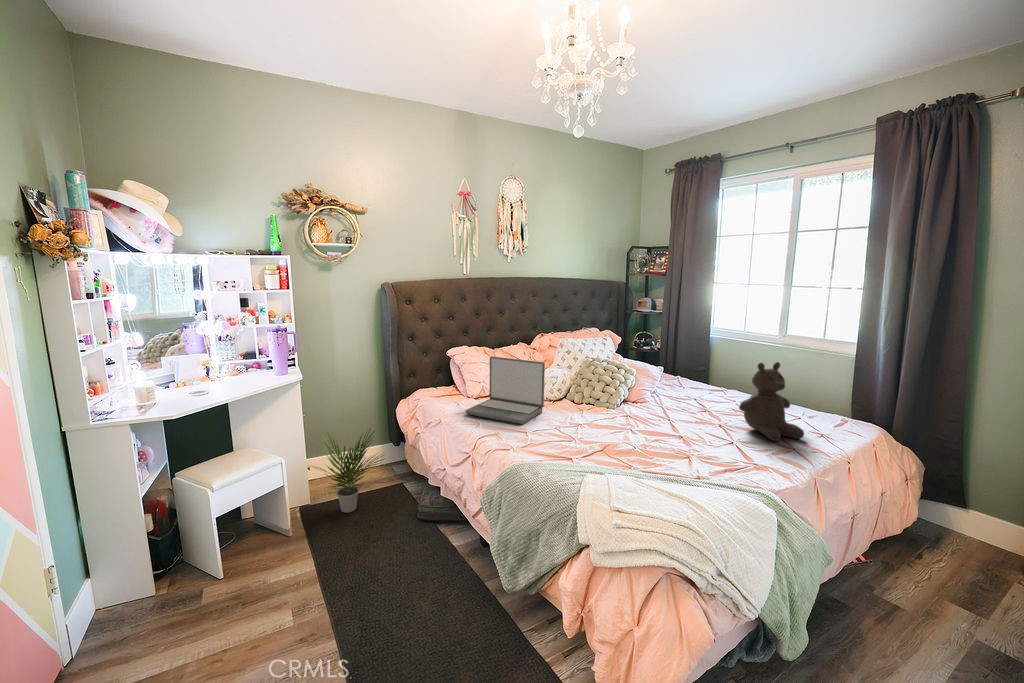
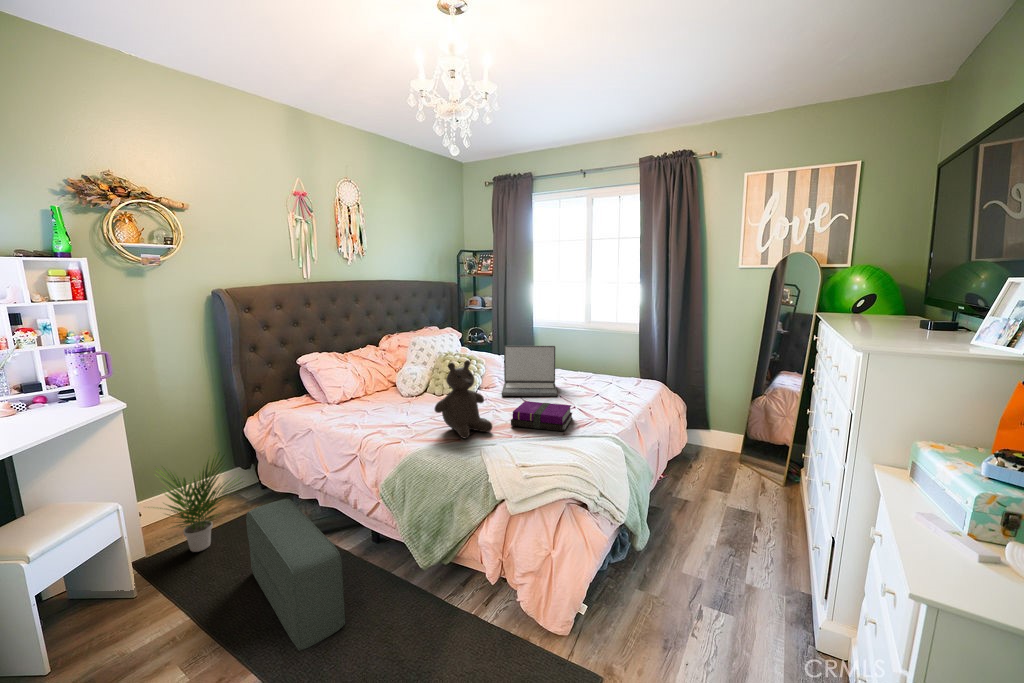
laptop: present [466,356,545,424] -> present [502,346,557,396]
teddy bear: present [739,362,804,441] -> present [435,360,492,438]
notebook: none [636,427,722,474] -> present [511,401,572,431]
pouf: none [373,484,431,634] -> present [246,499,345,650]

